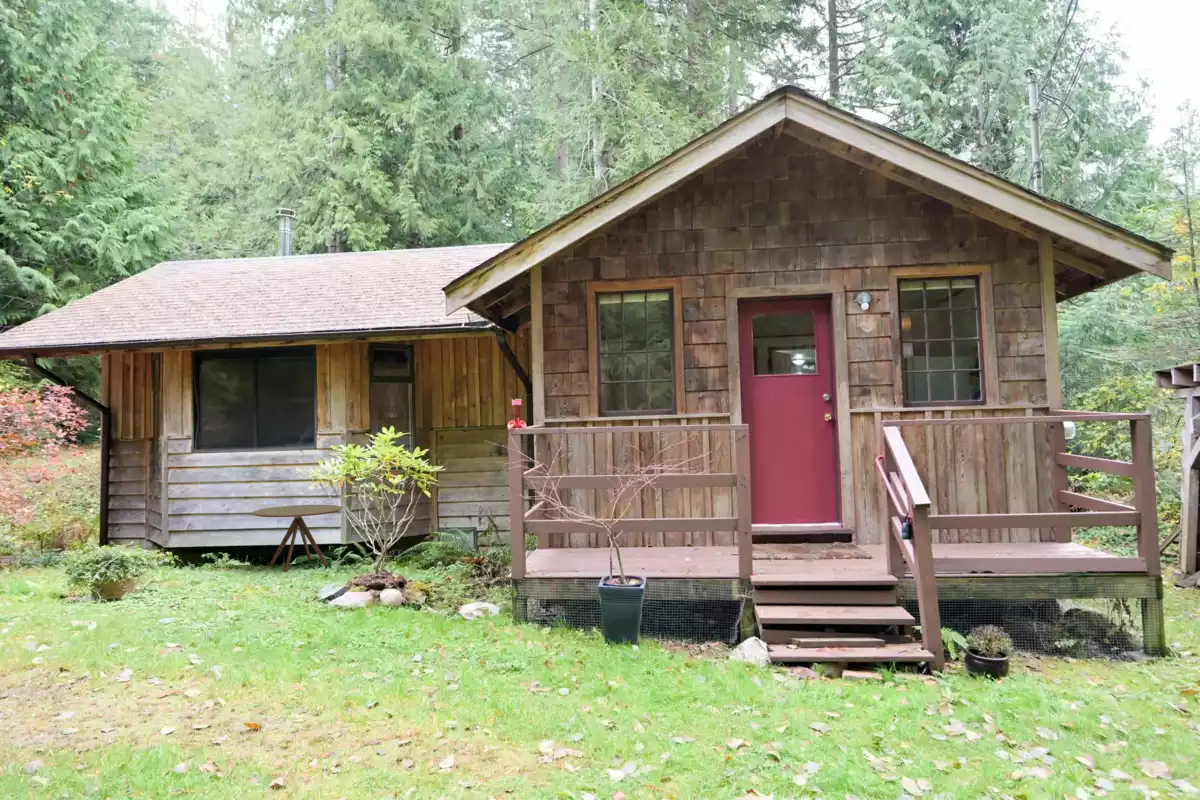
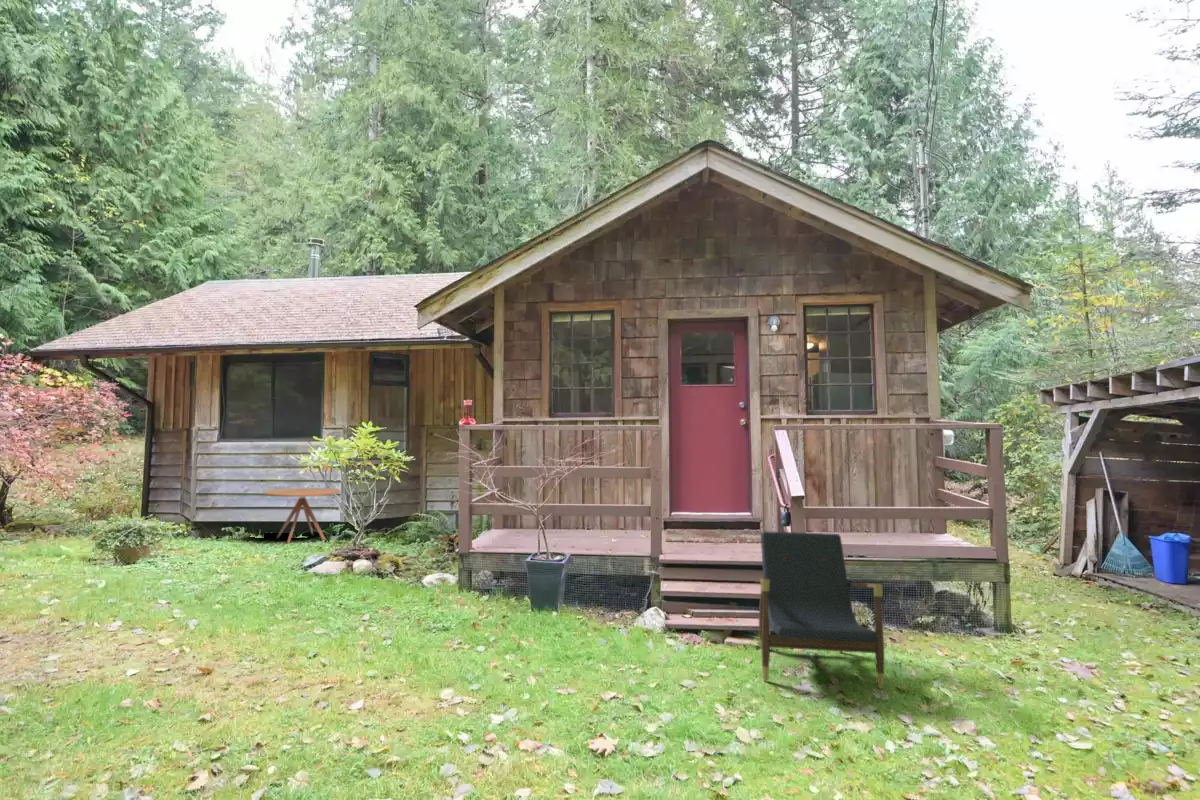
lounge chair: none [882,547,1047,725] -> present [755,531,884,689]

